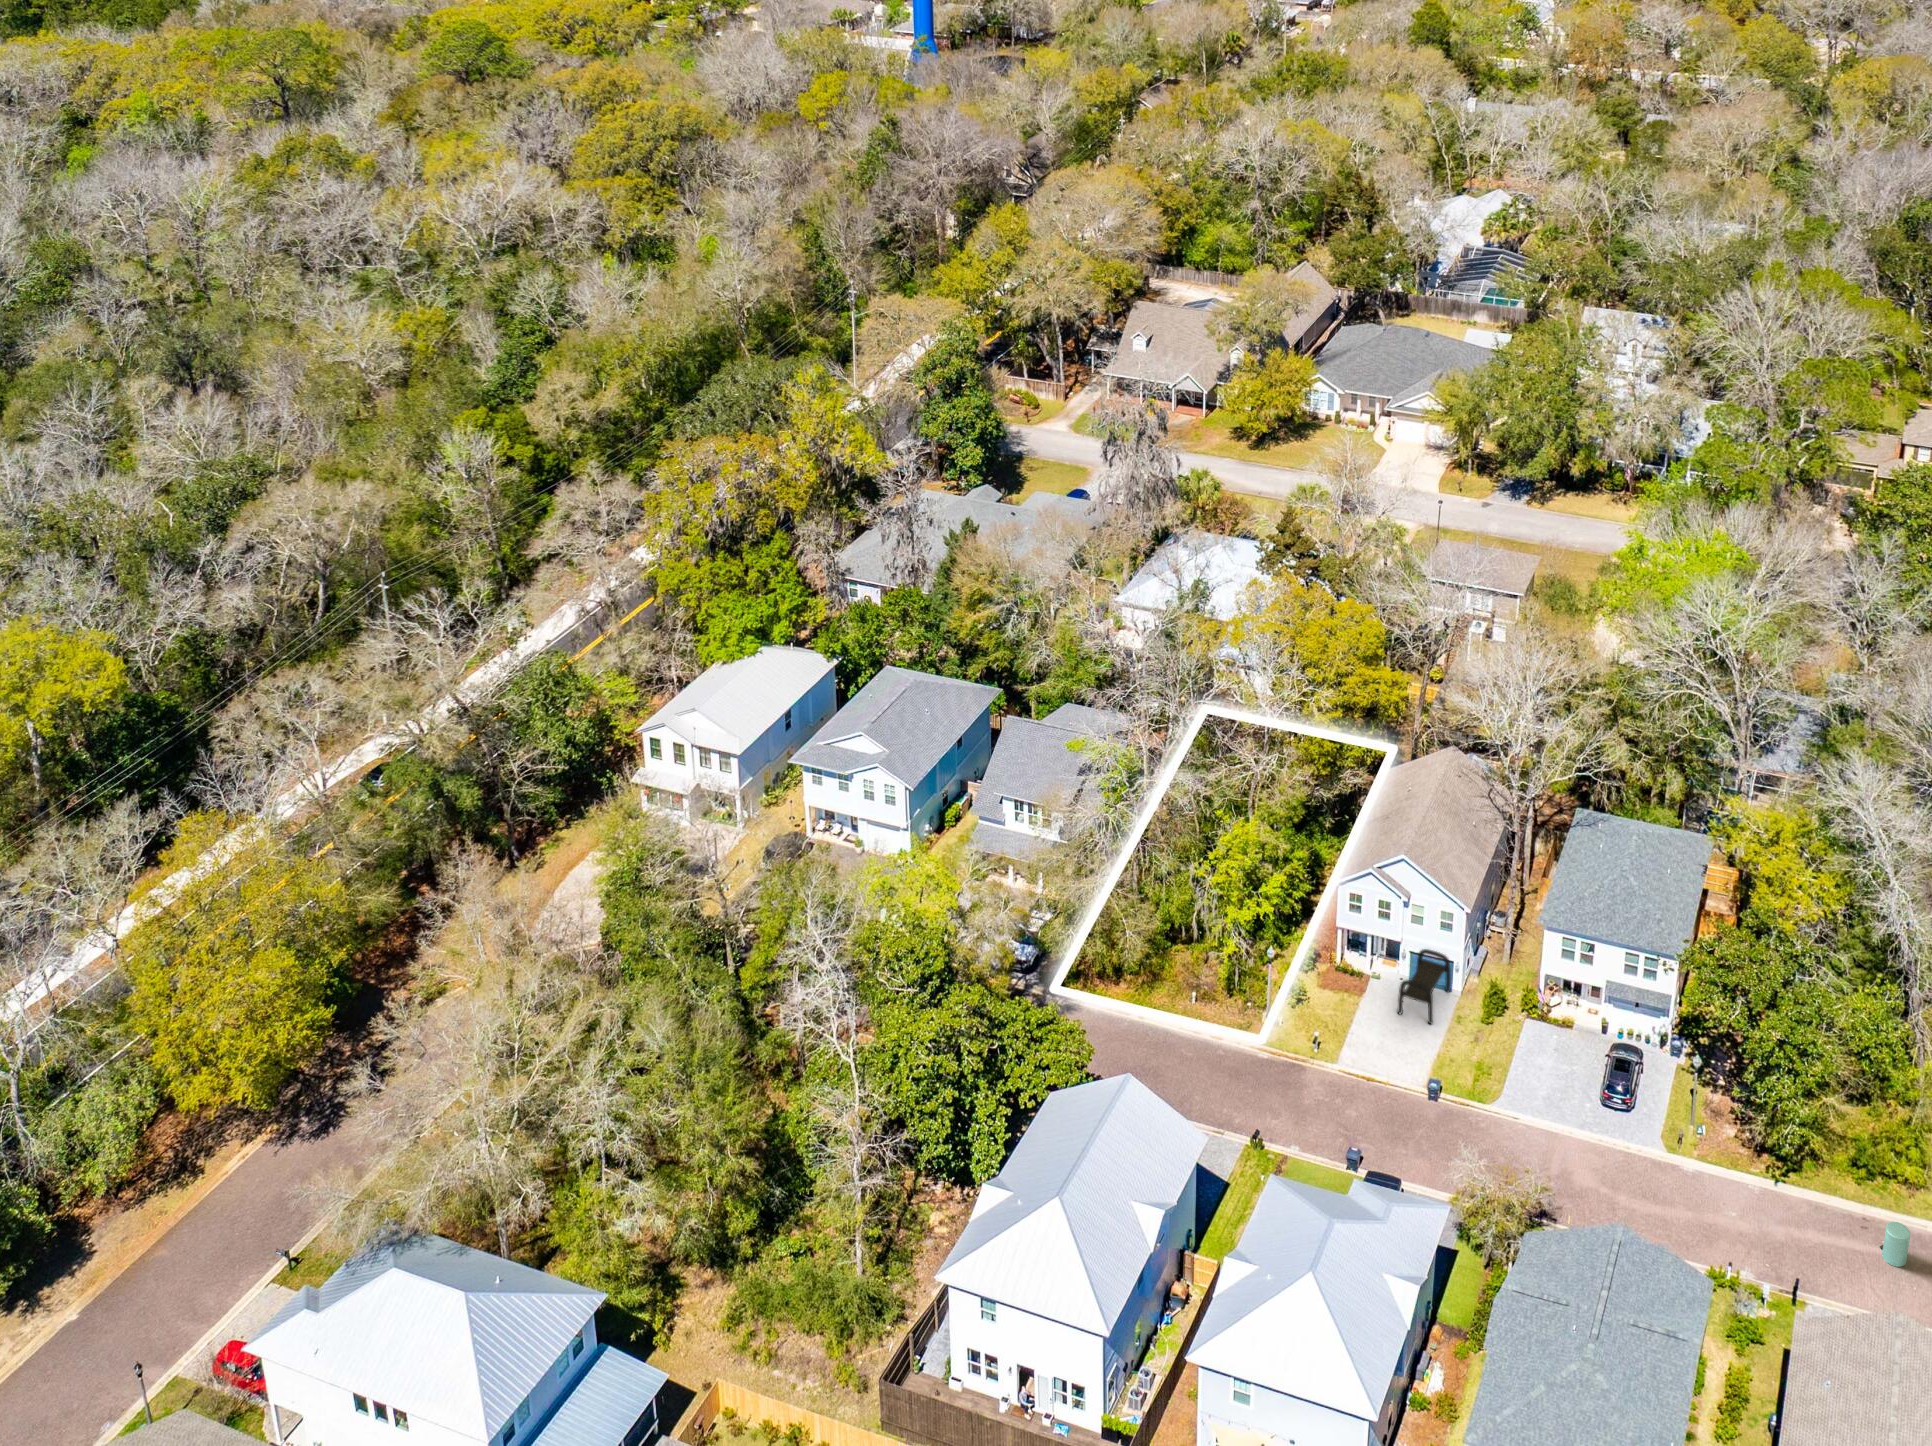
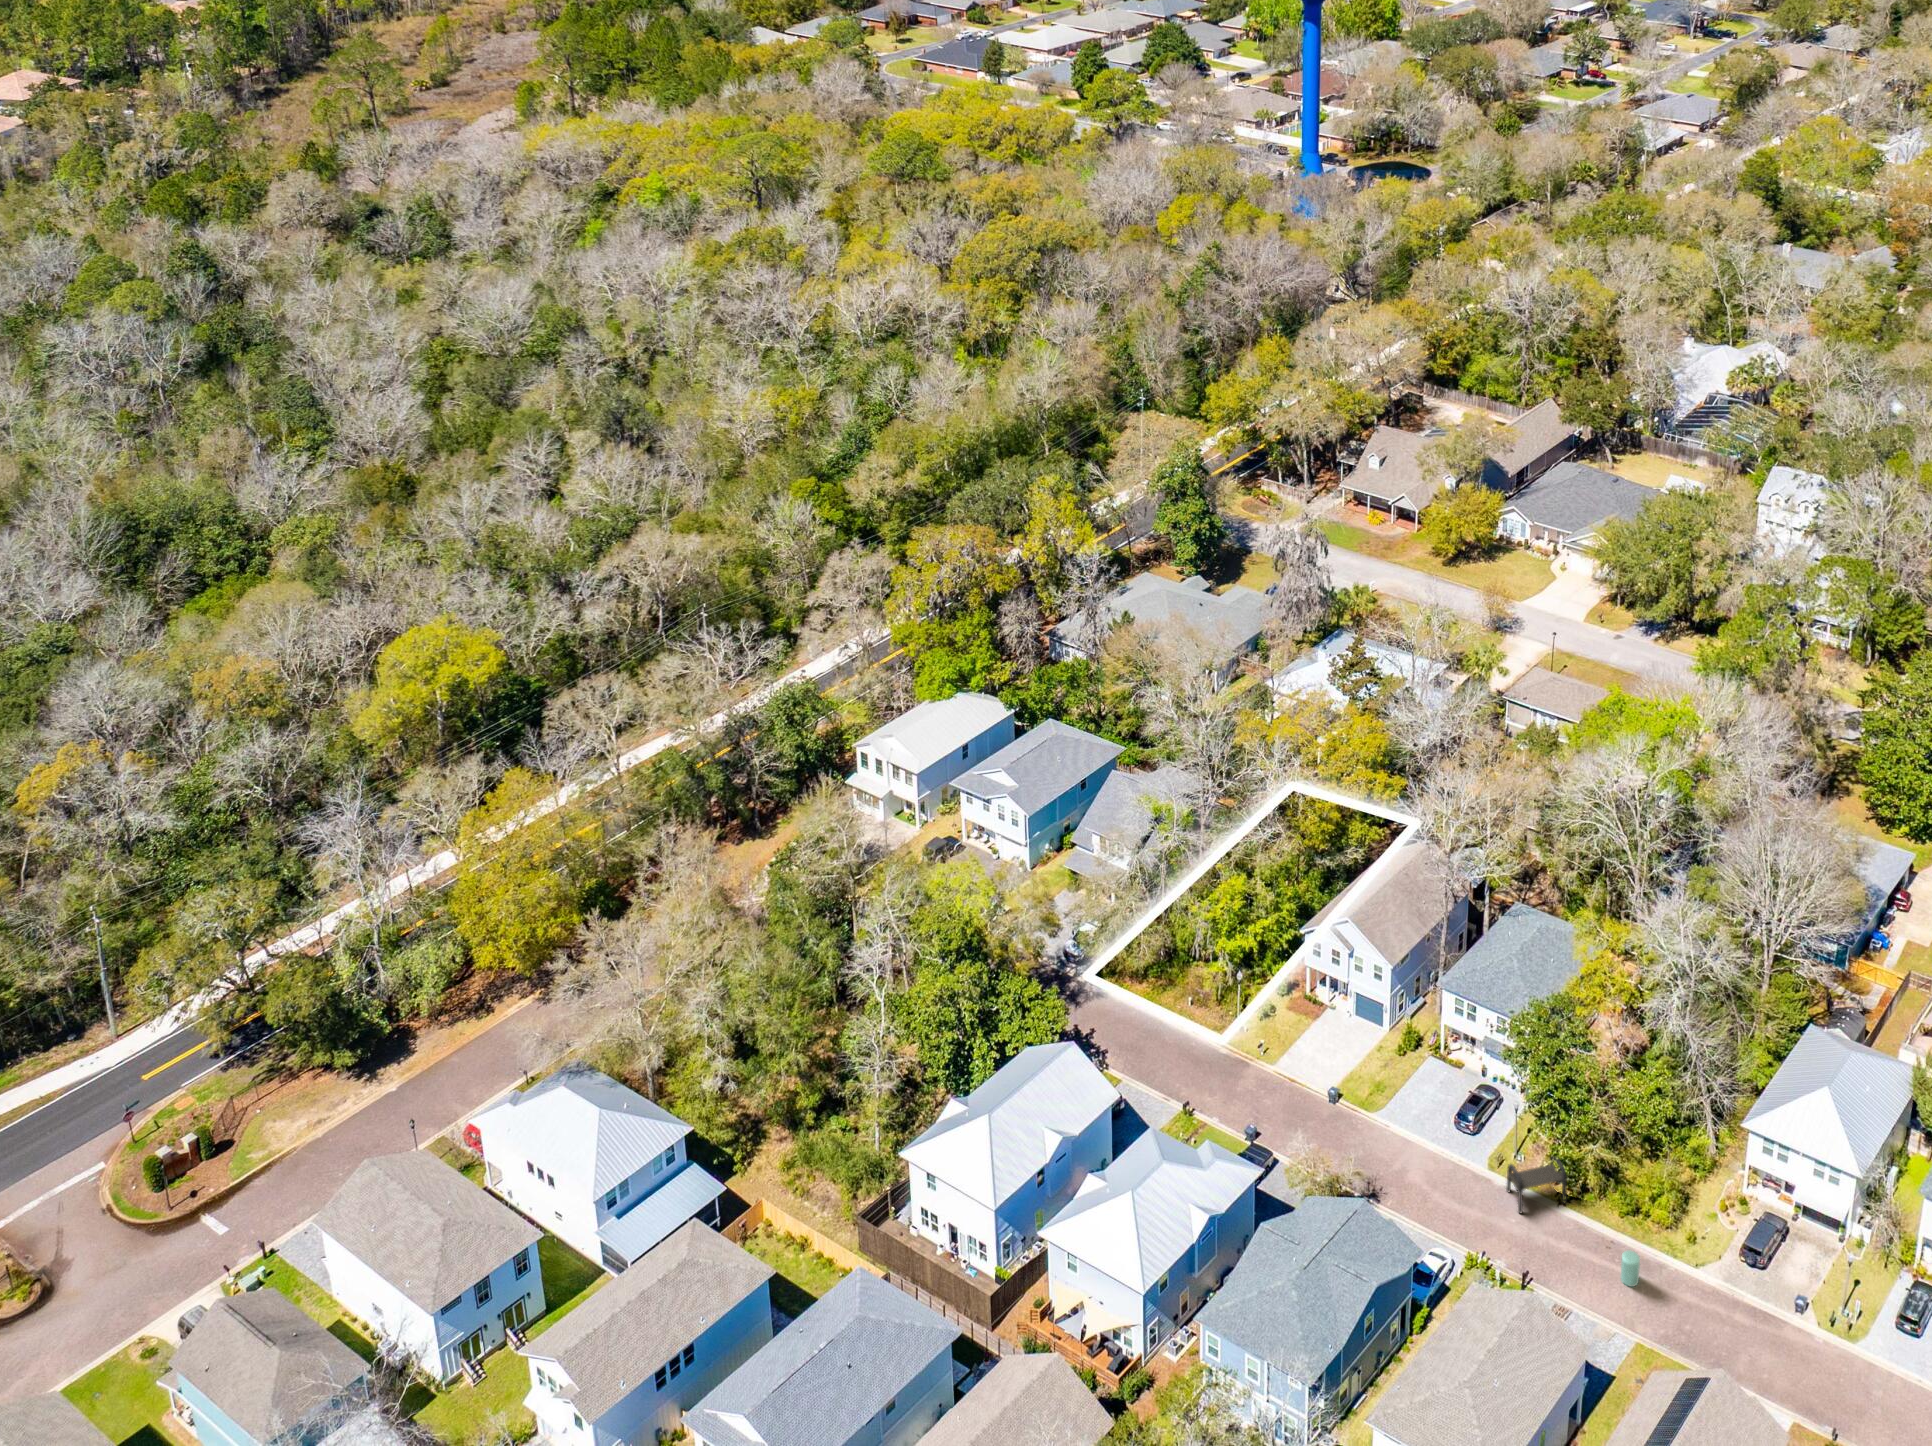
bench: present [1398,949,1451,1024] -> present [1506,1158,1567,1213]

